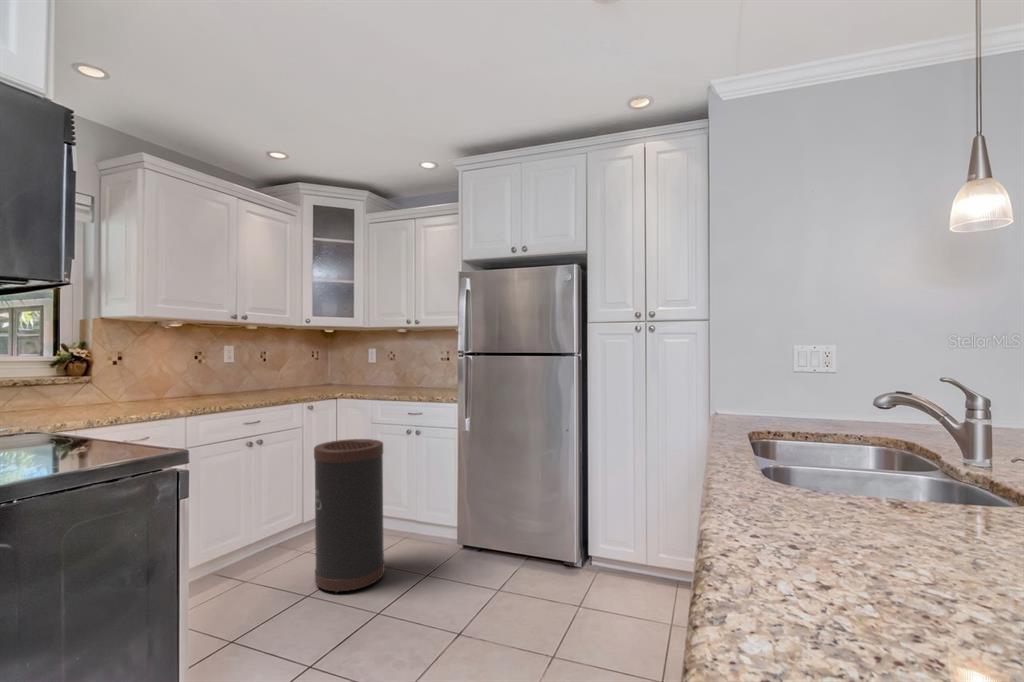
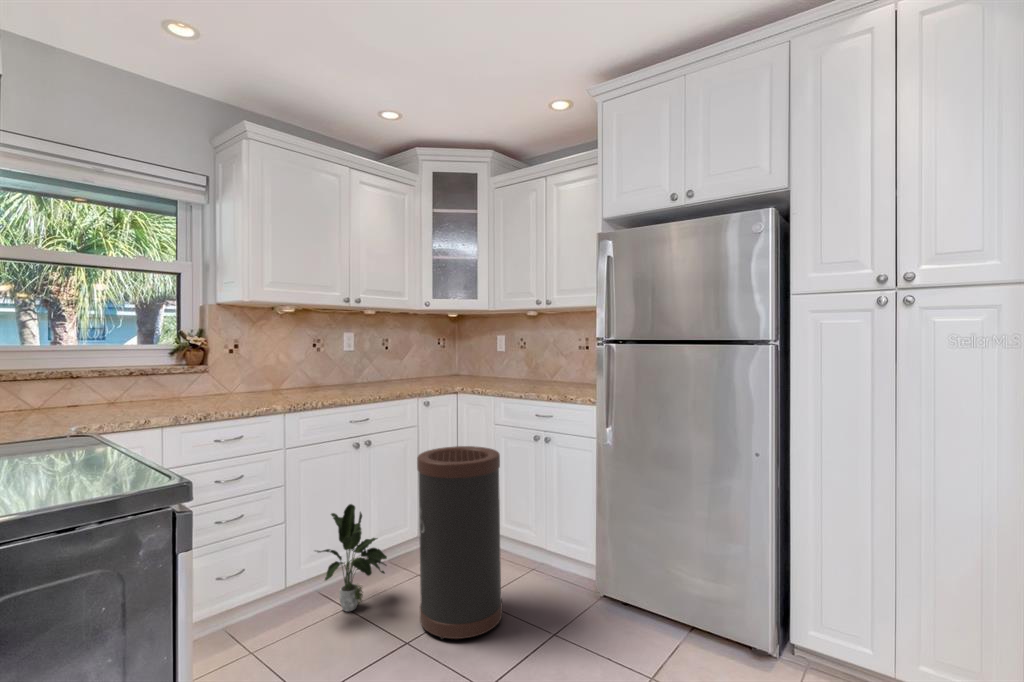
potted plant: none [216,494,282,587] -> present [317,504,387,611]

